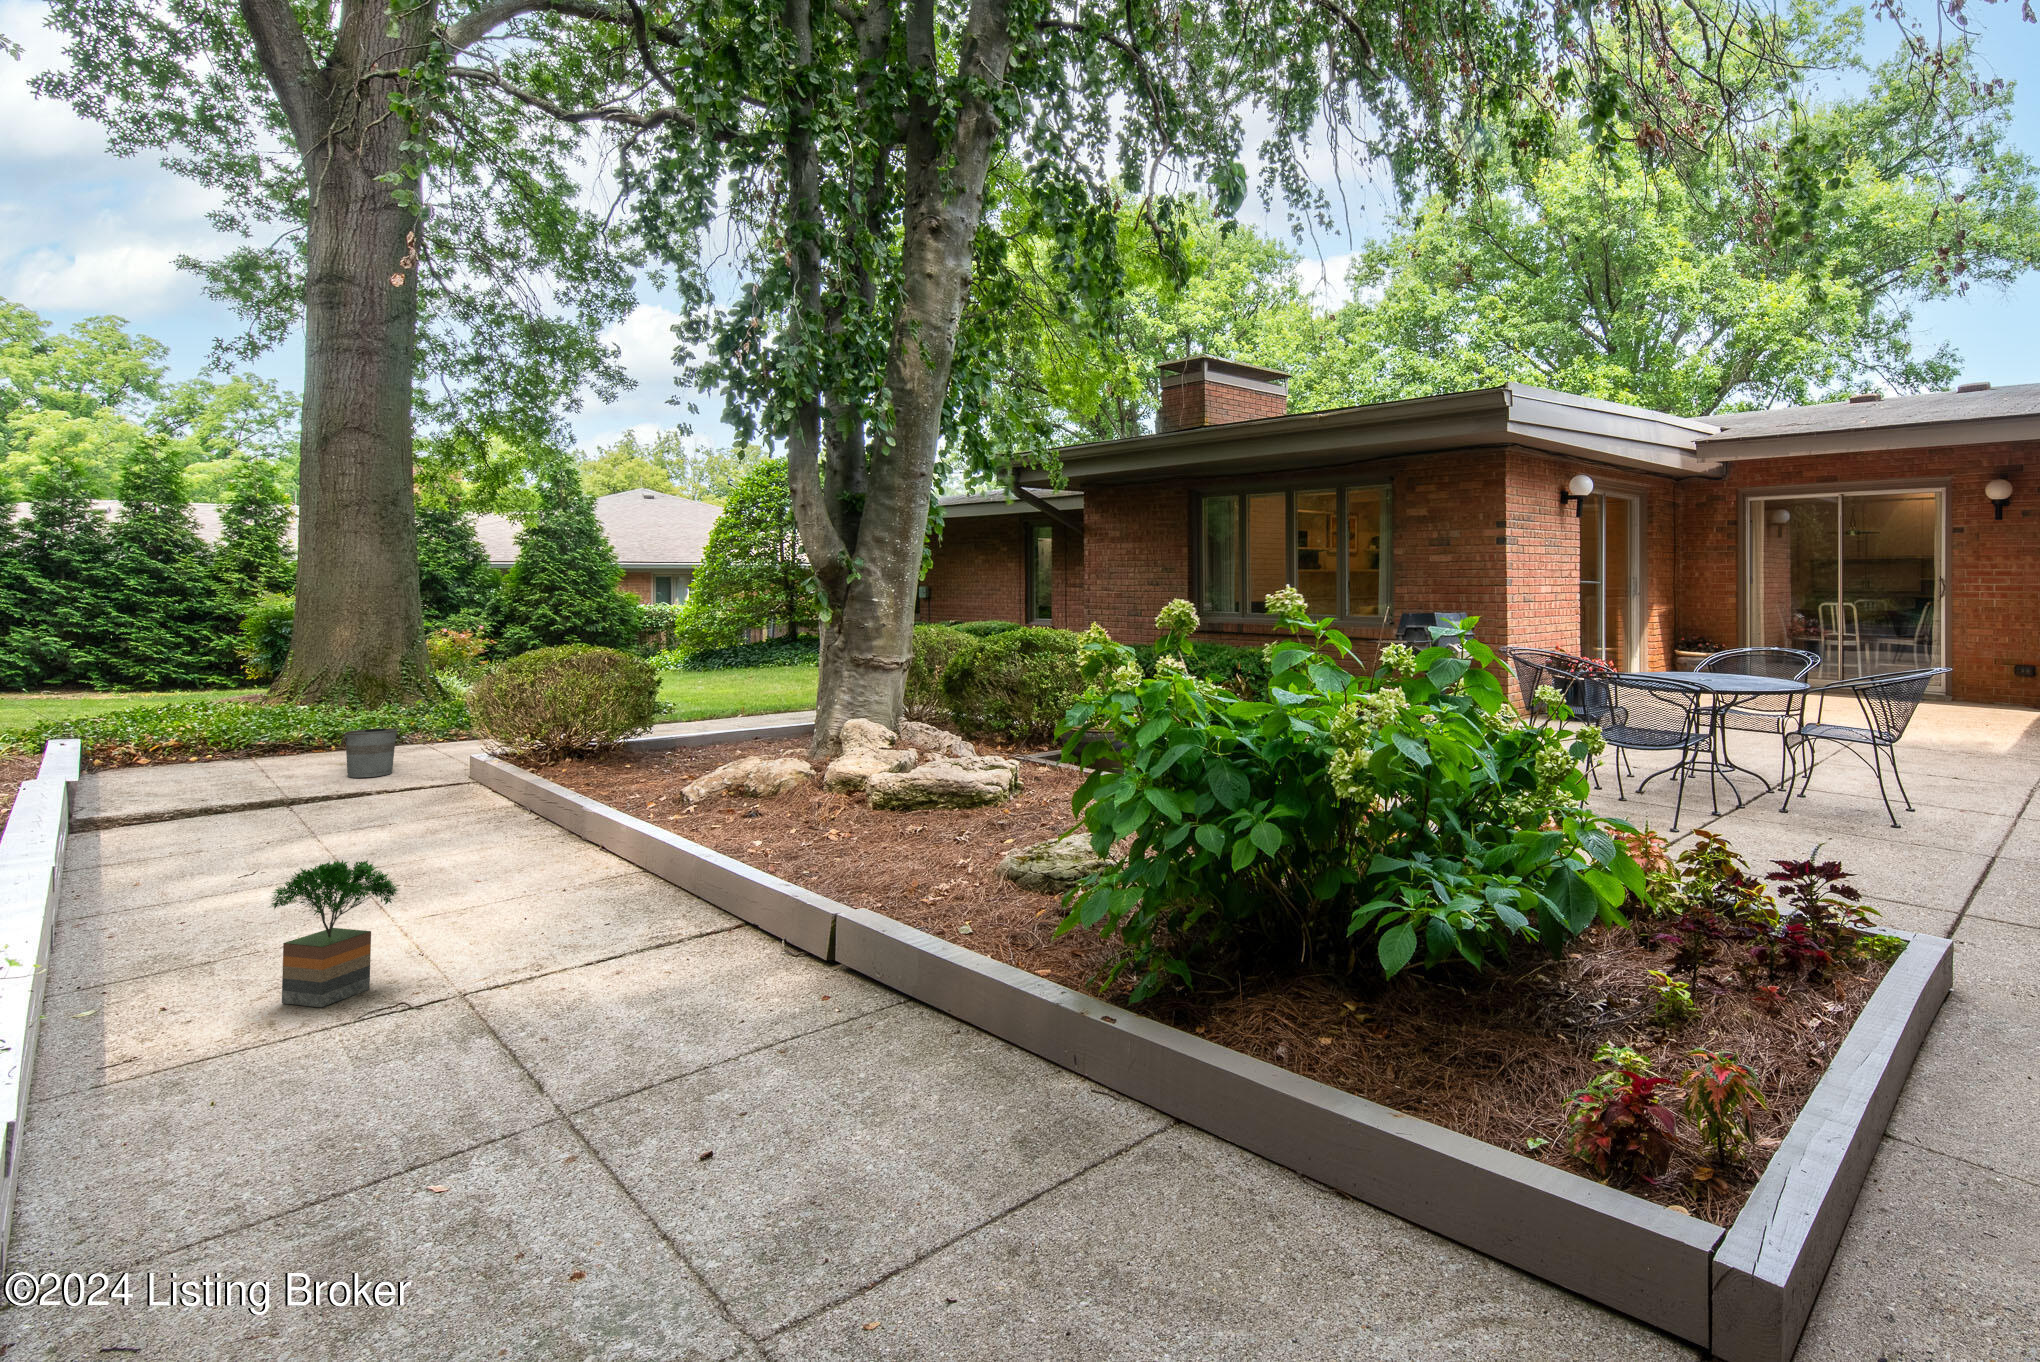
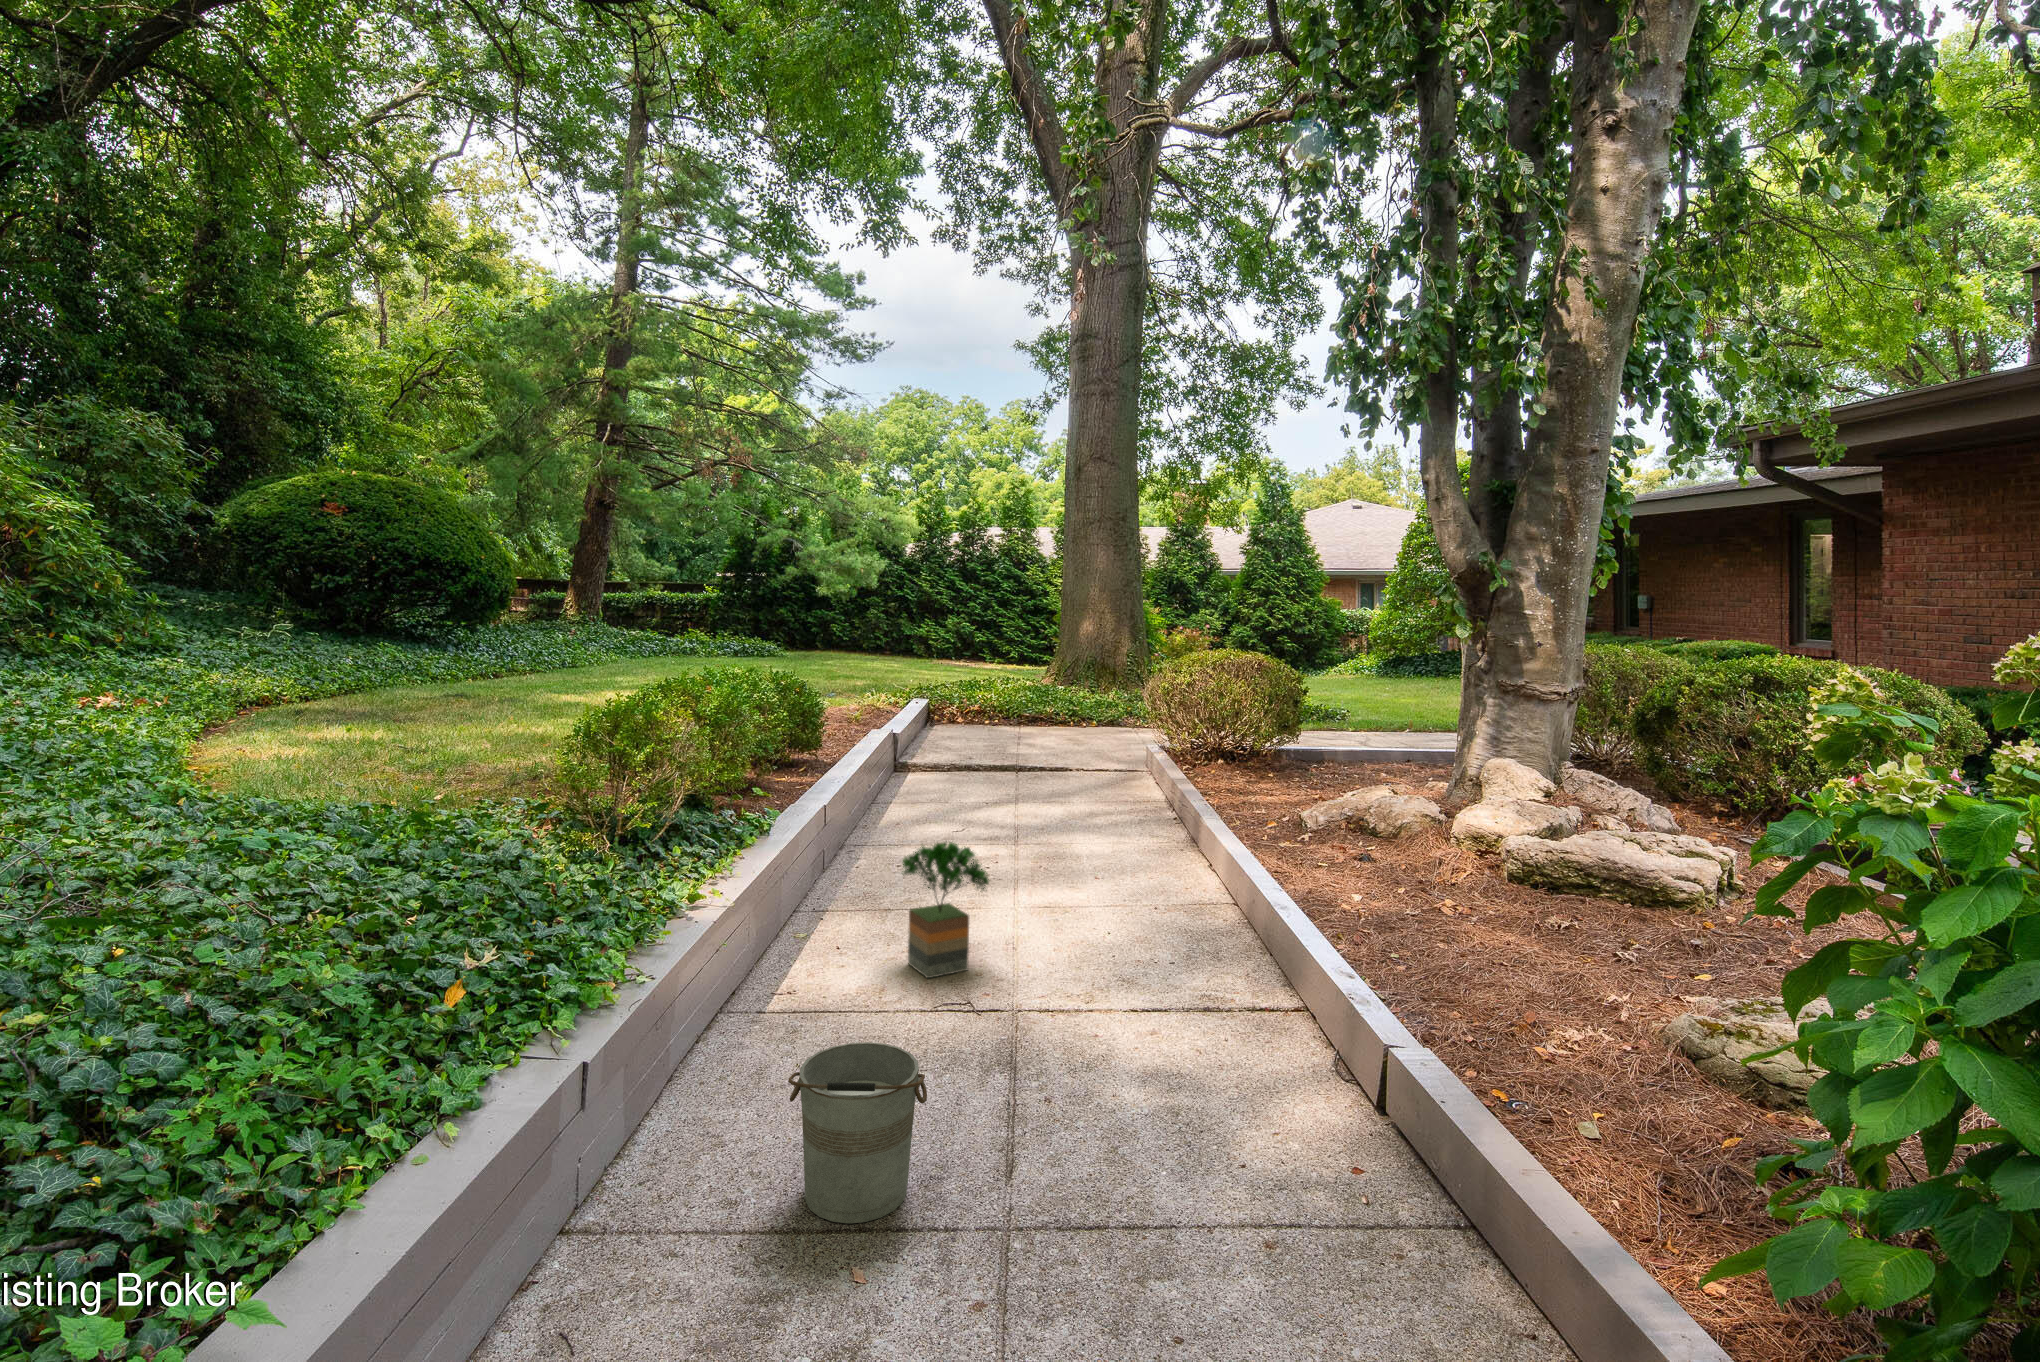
bucket: present [340,728,401,778] -> present [788,1042,927,1223]

